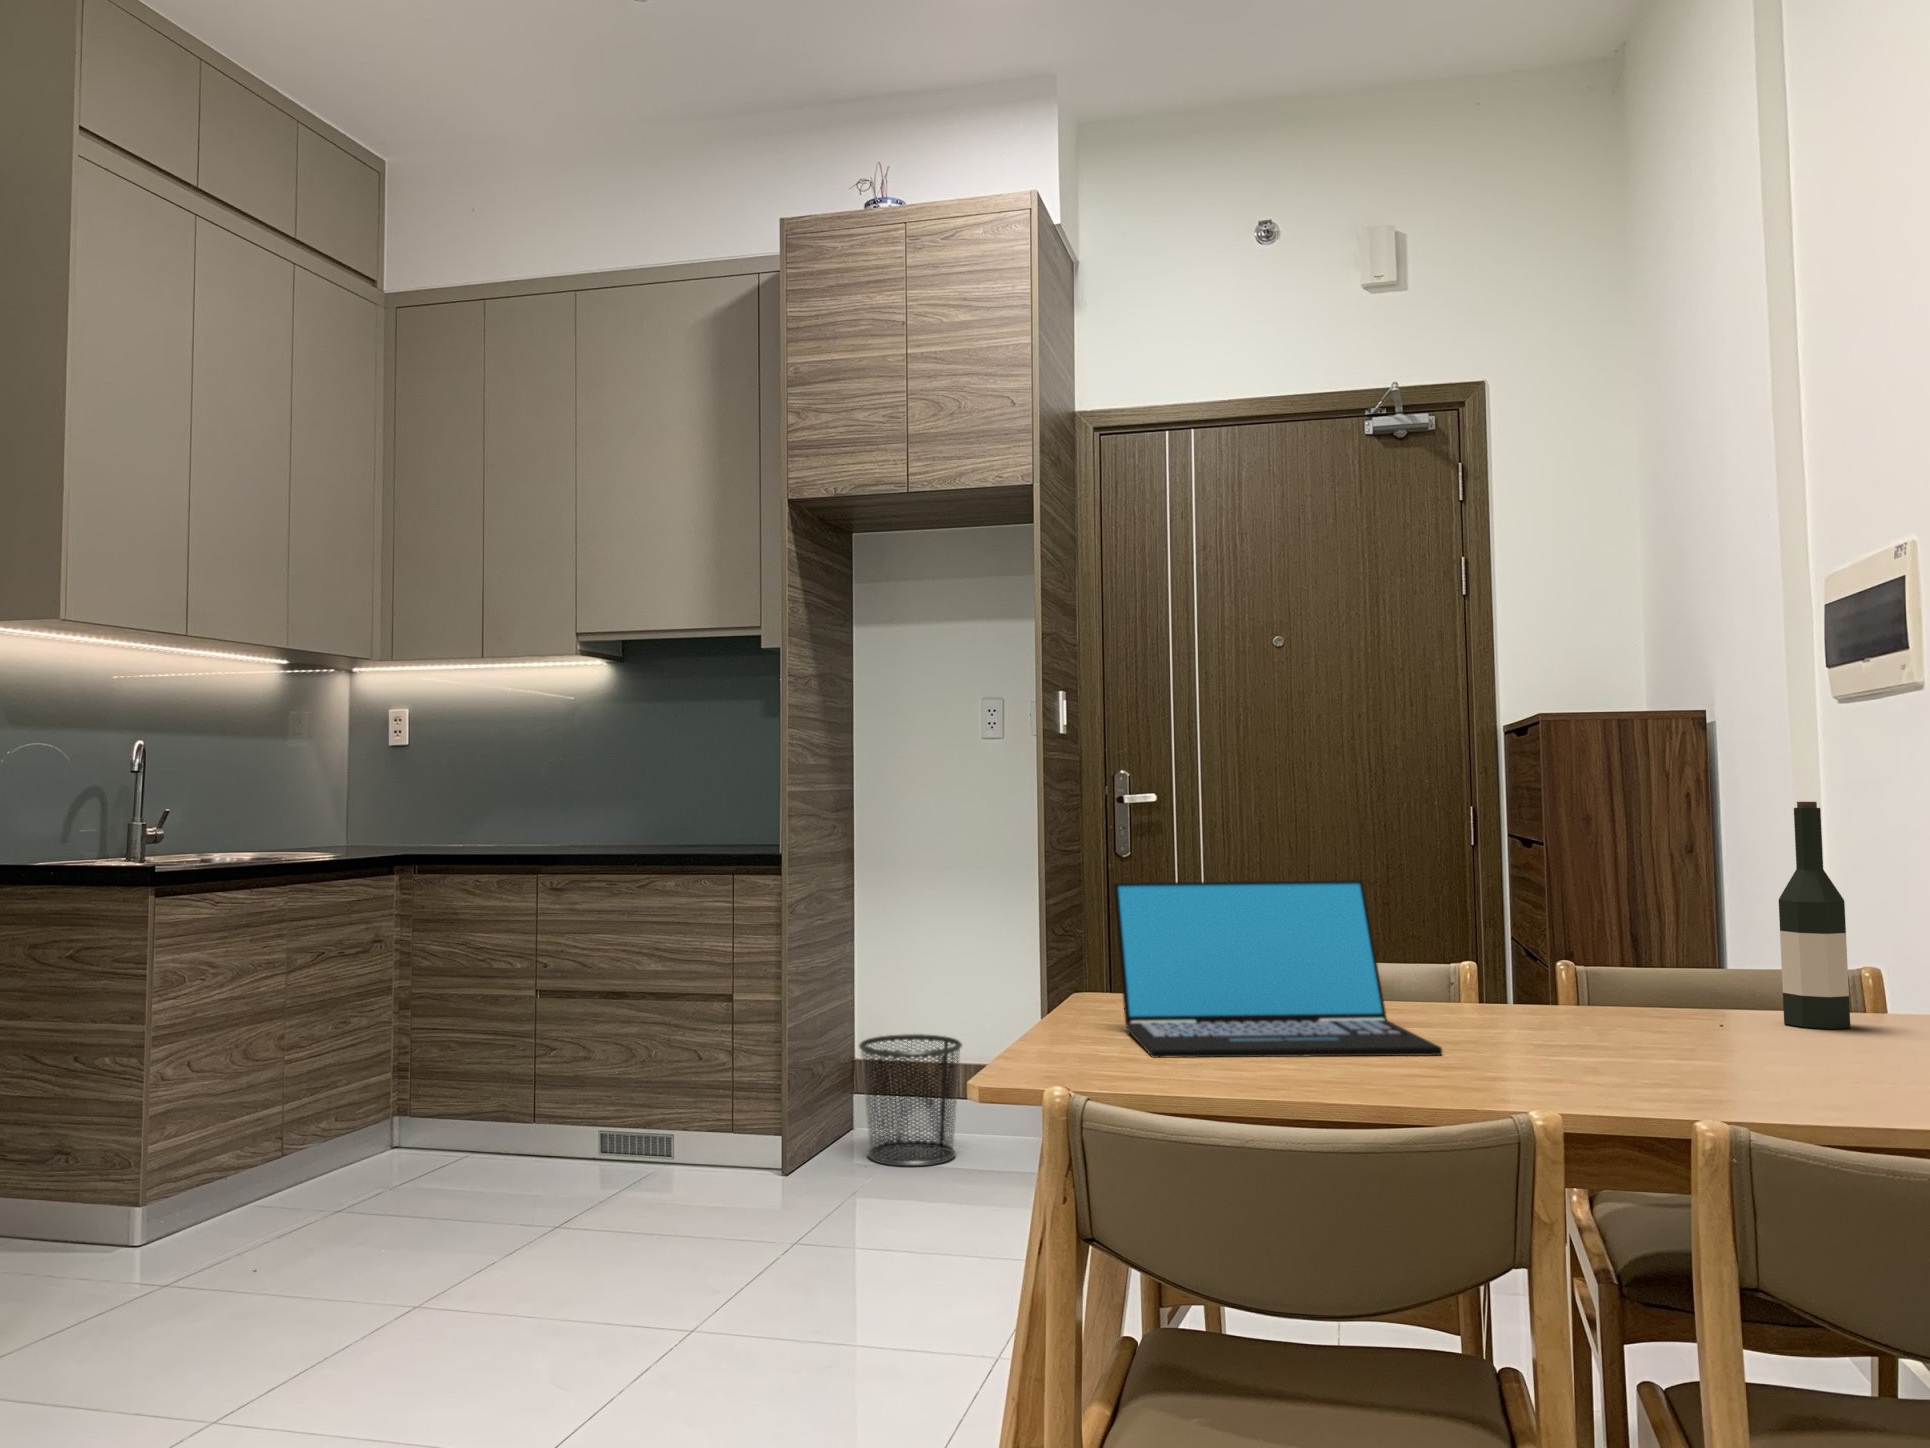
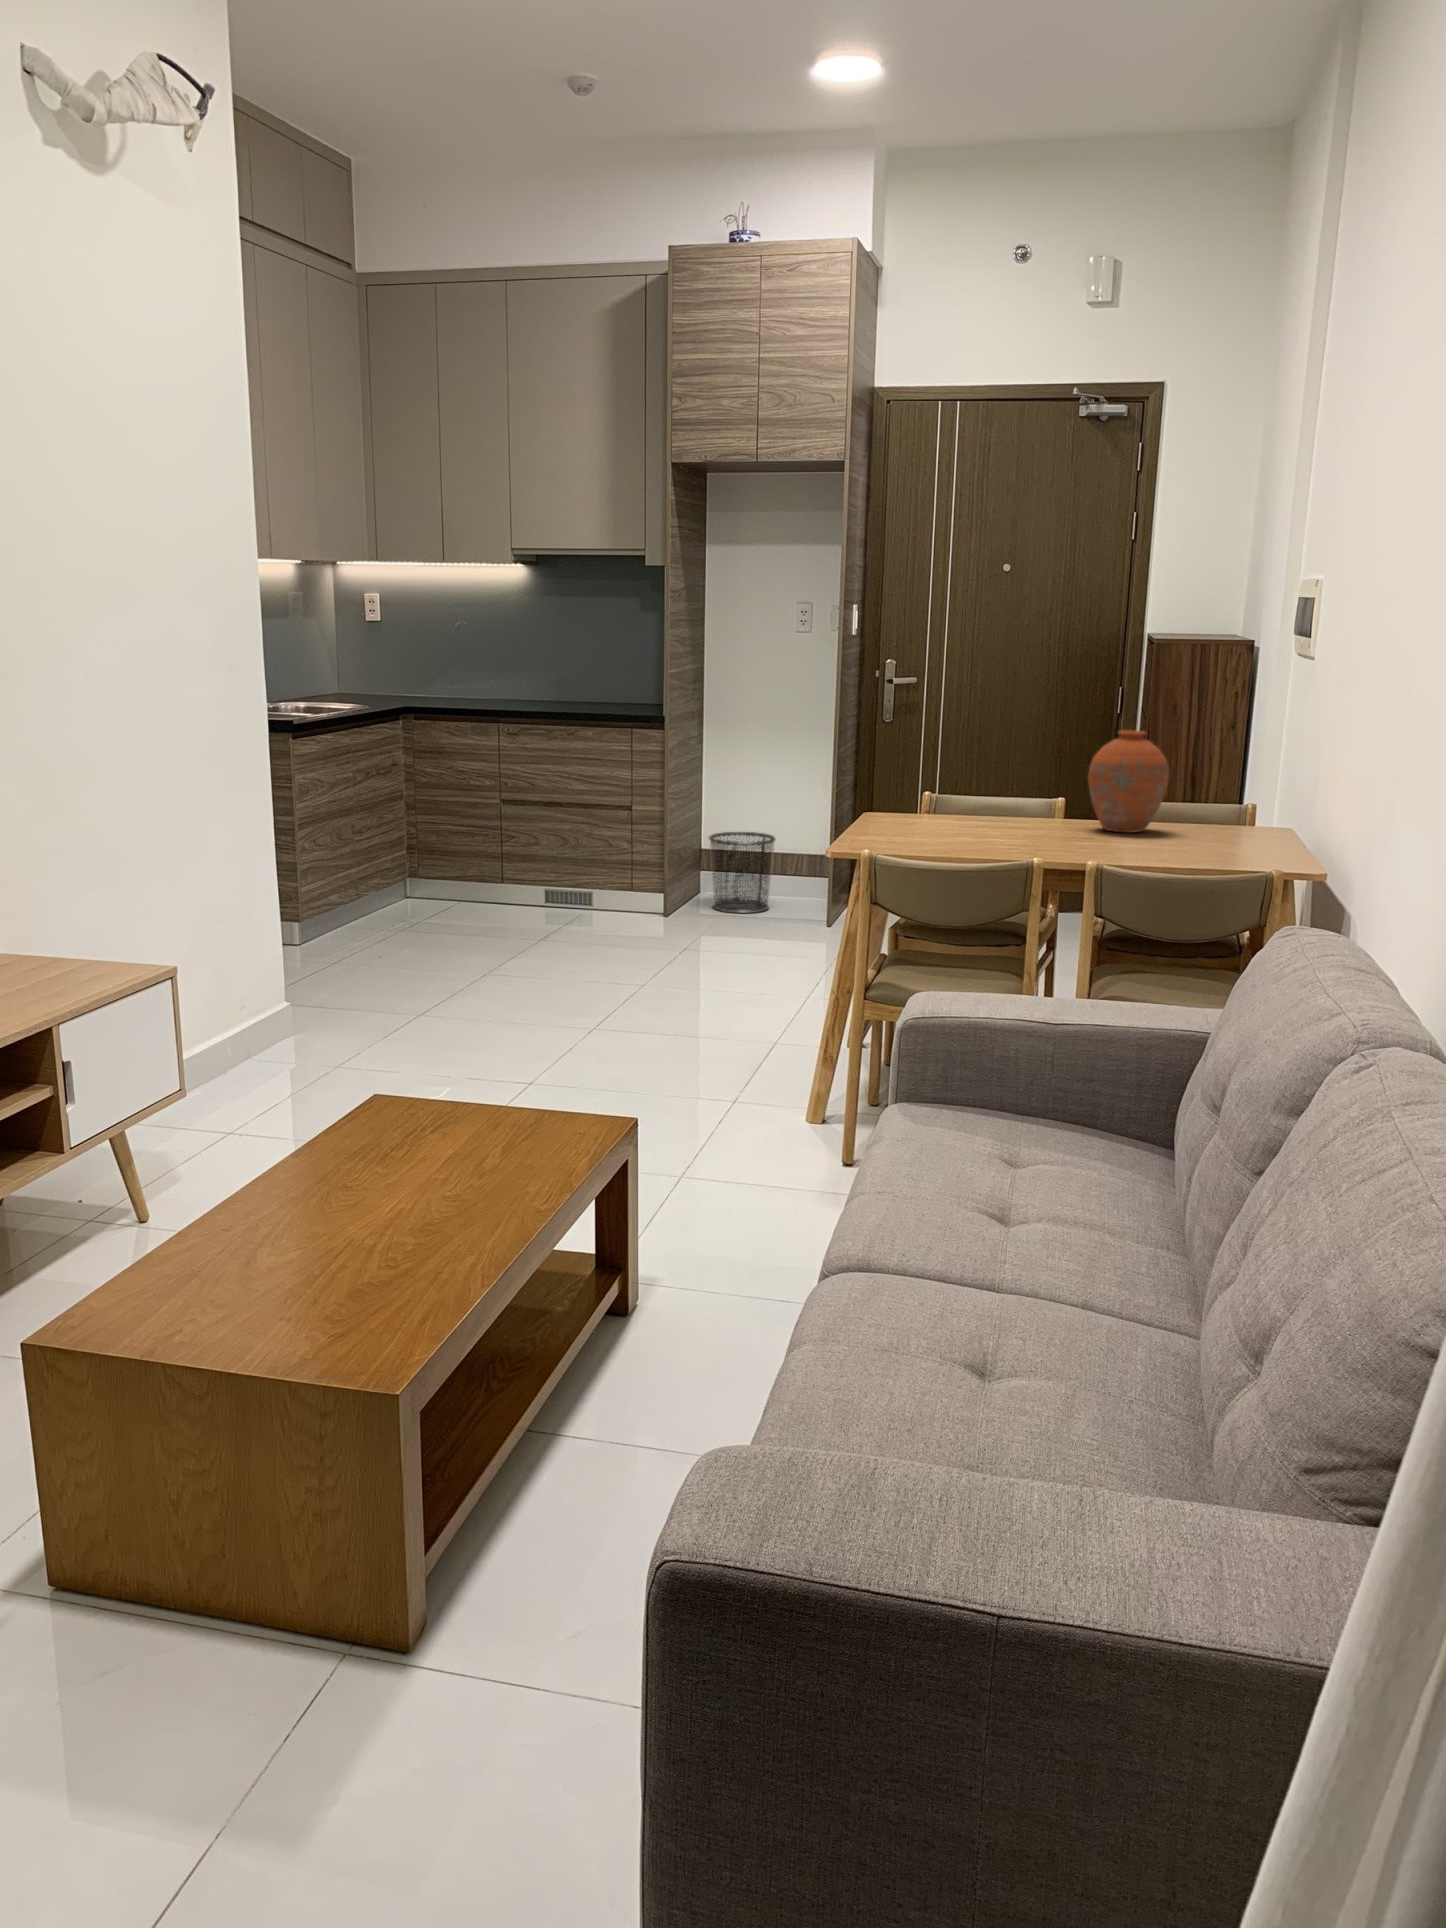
wine bottle: present [1779,802,1850,1029] -> none [1197,723,1232,829]
vase: none [1542,817,1731,1042] -> present [1088,730,1169,833]
laptop: present [1114,880,1442,1058] -> none [892,755,1032,836]

